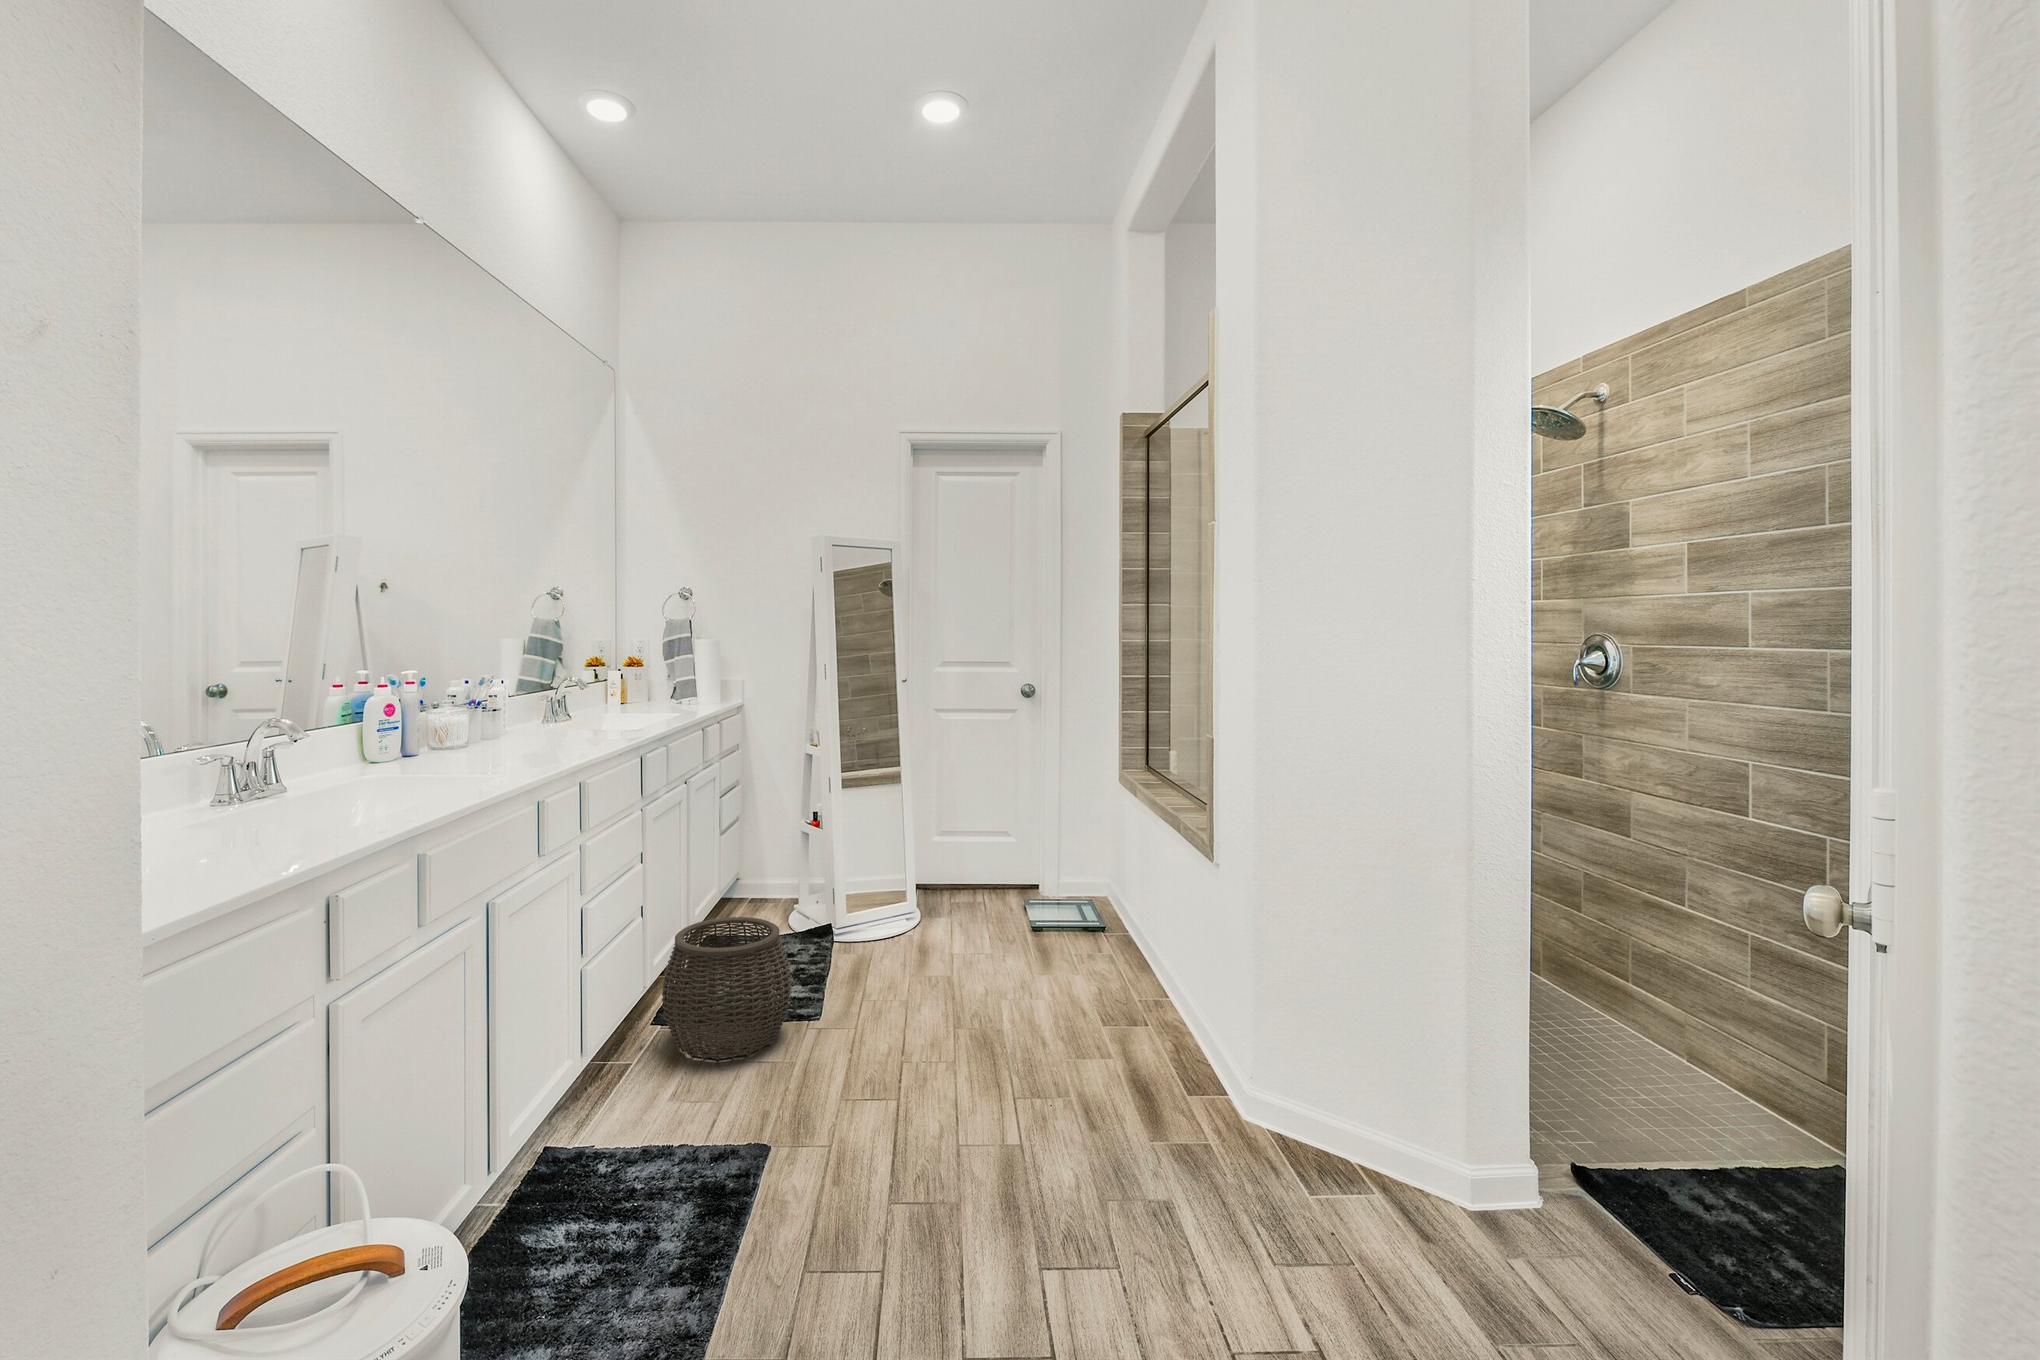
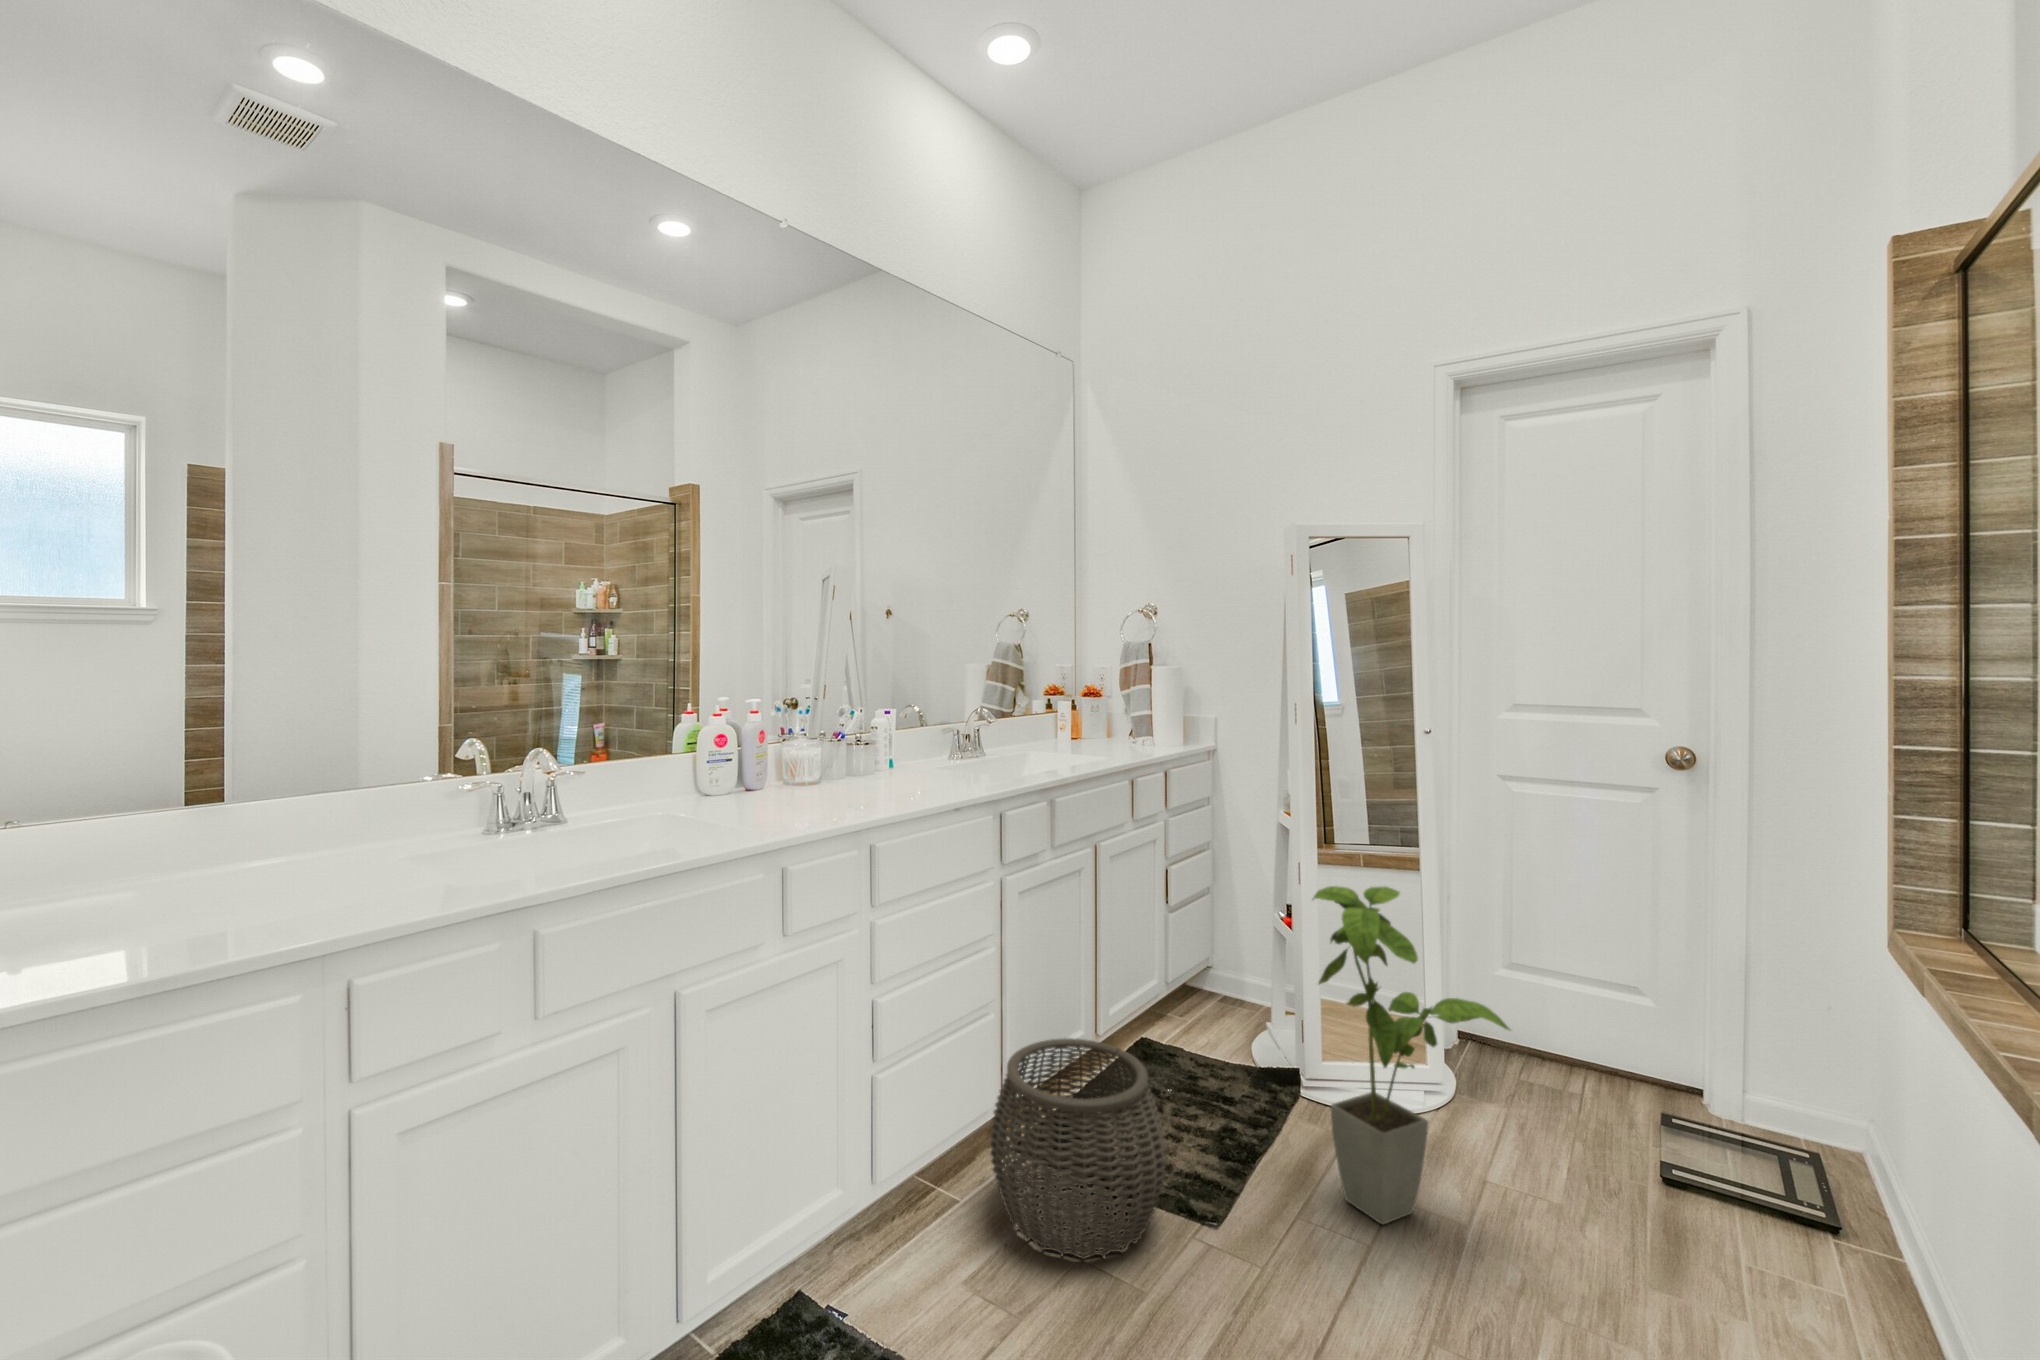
house plant: none [866,777,978,987] -> present [1313,886,1510,1224]

